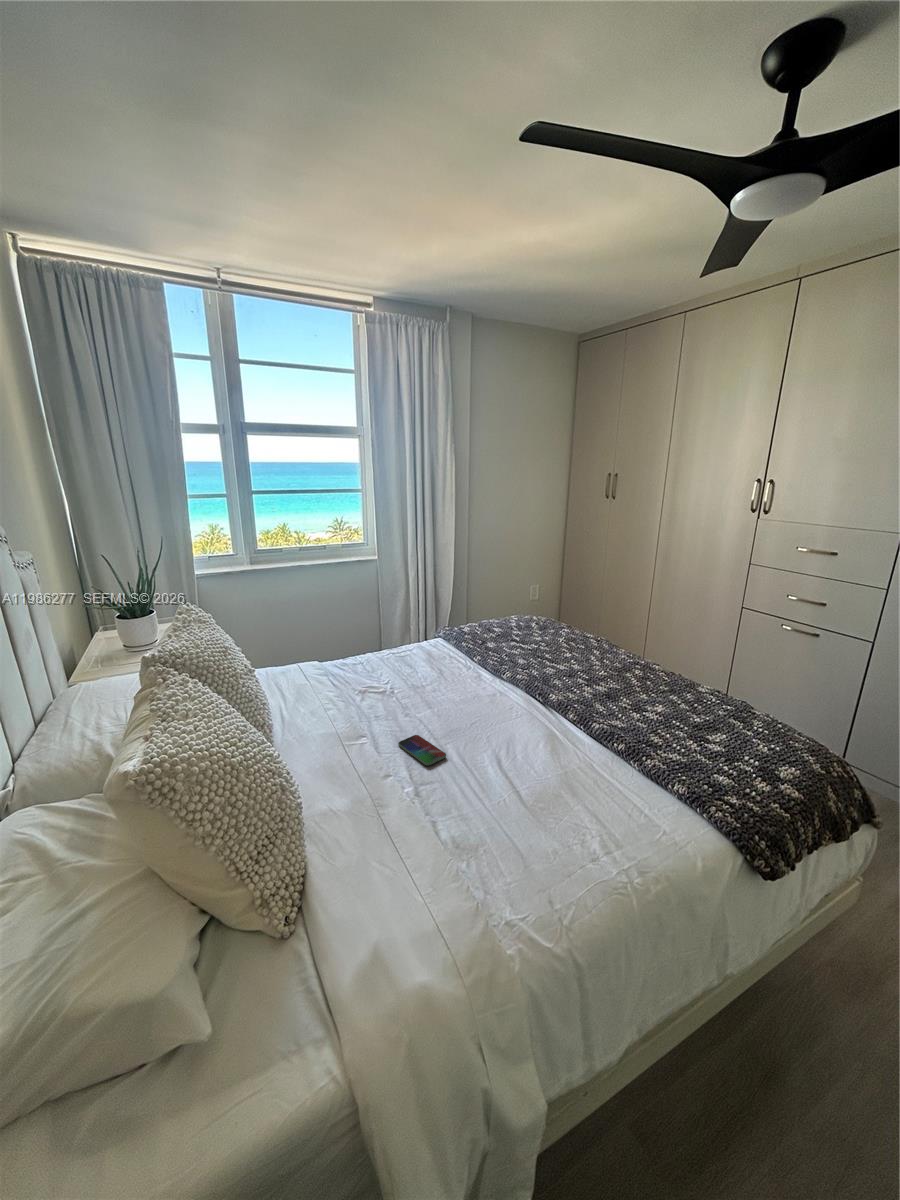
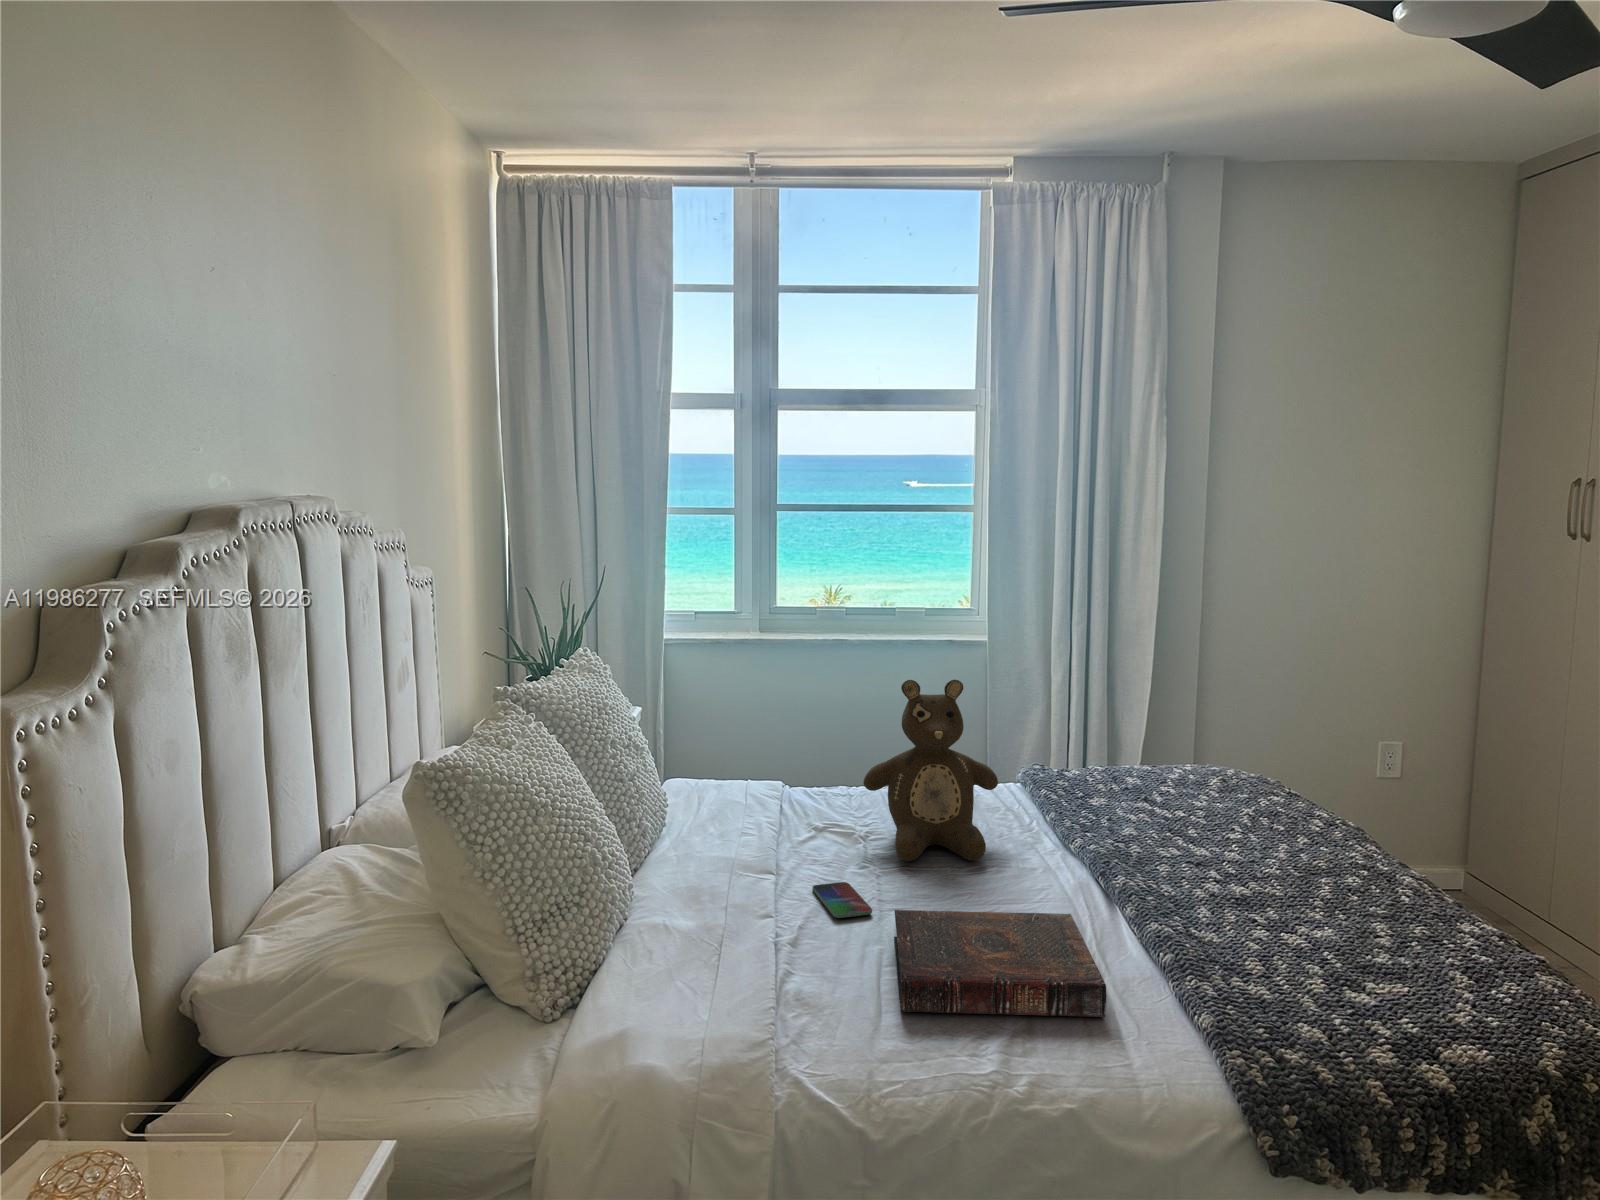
teddy bear: none [404,594,485,710] -> present [863,680,998,861]
book: none [470,734,623,834] -> present [894,910,1107,1017]

